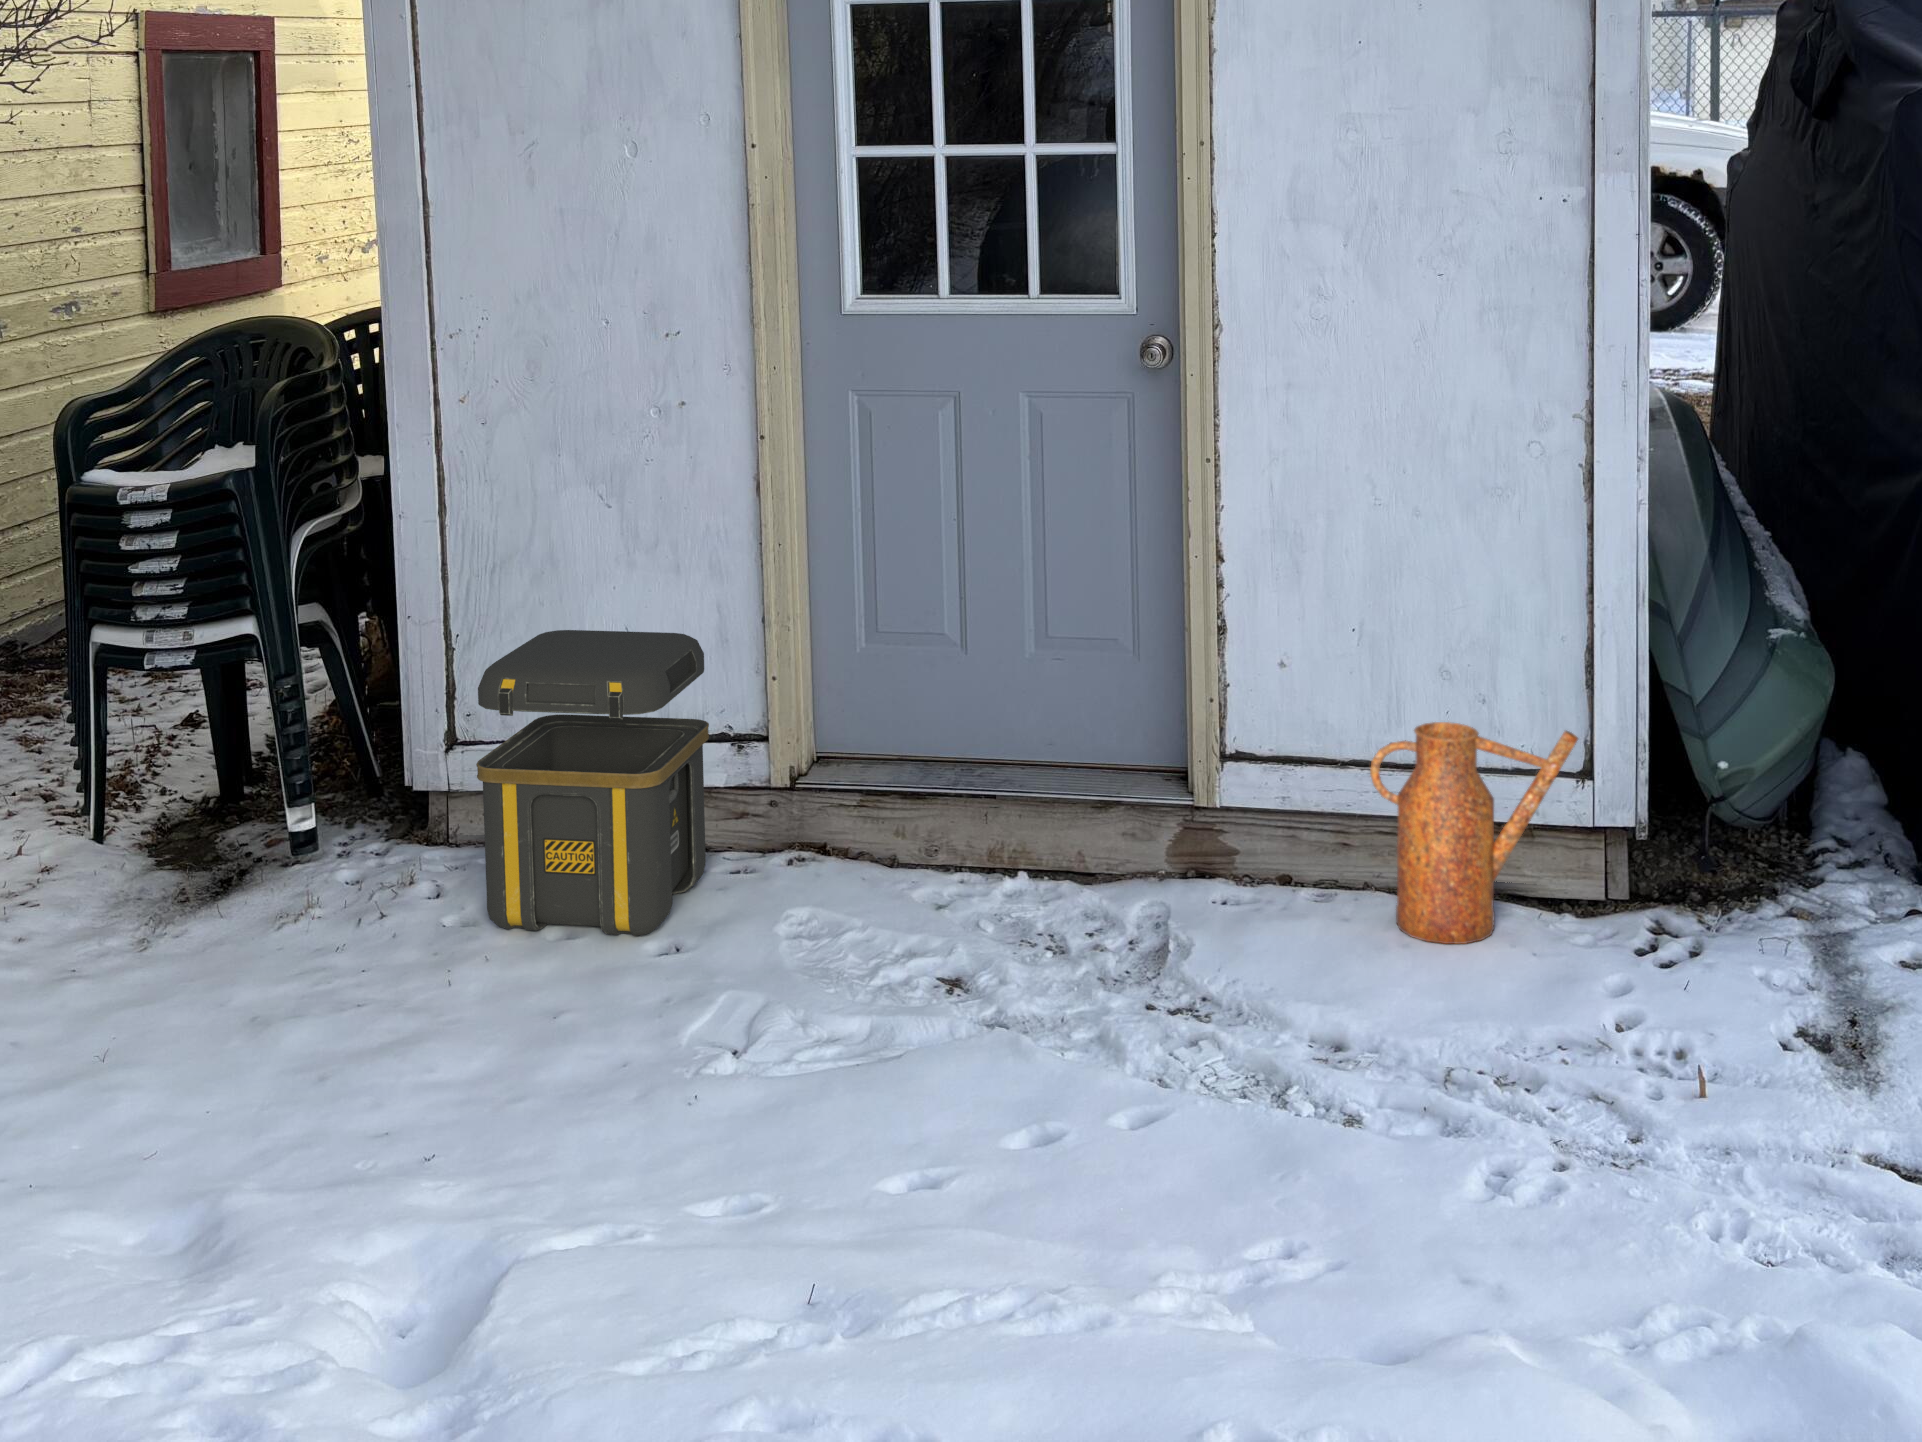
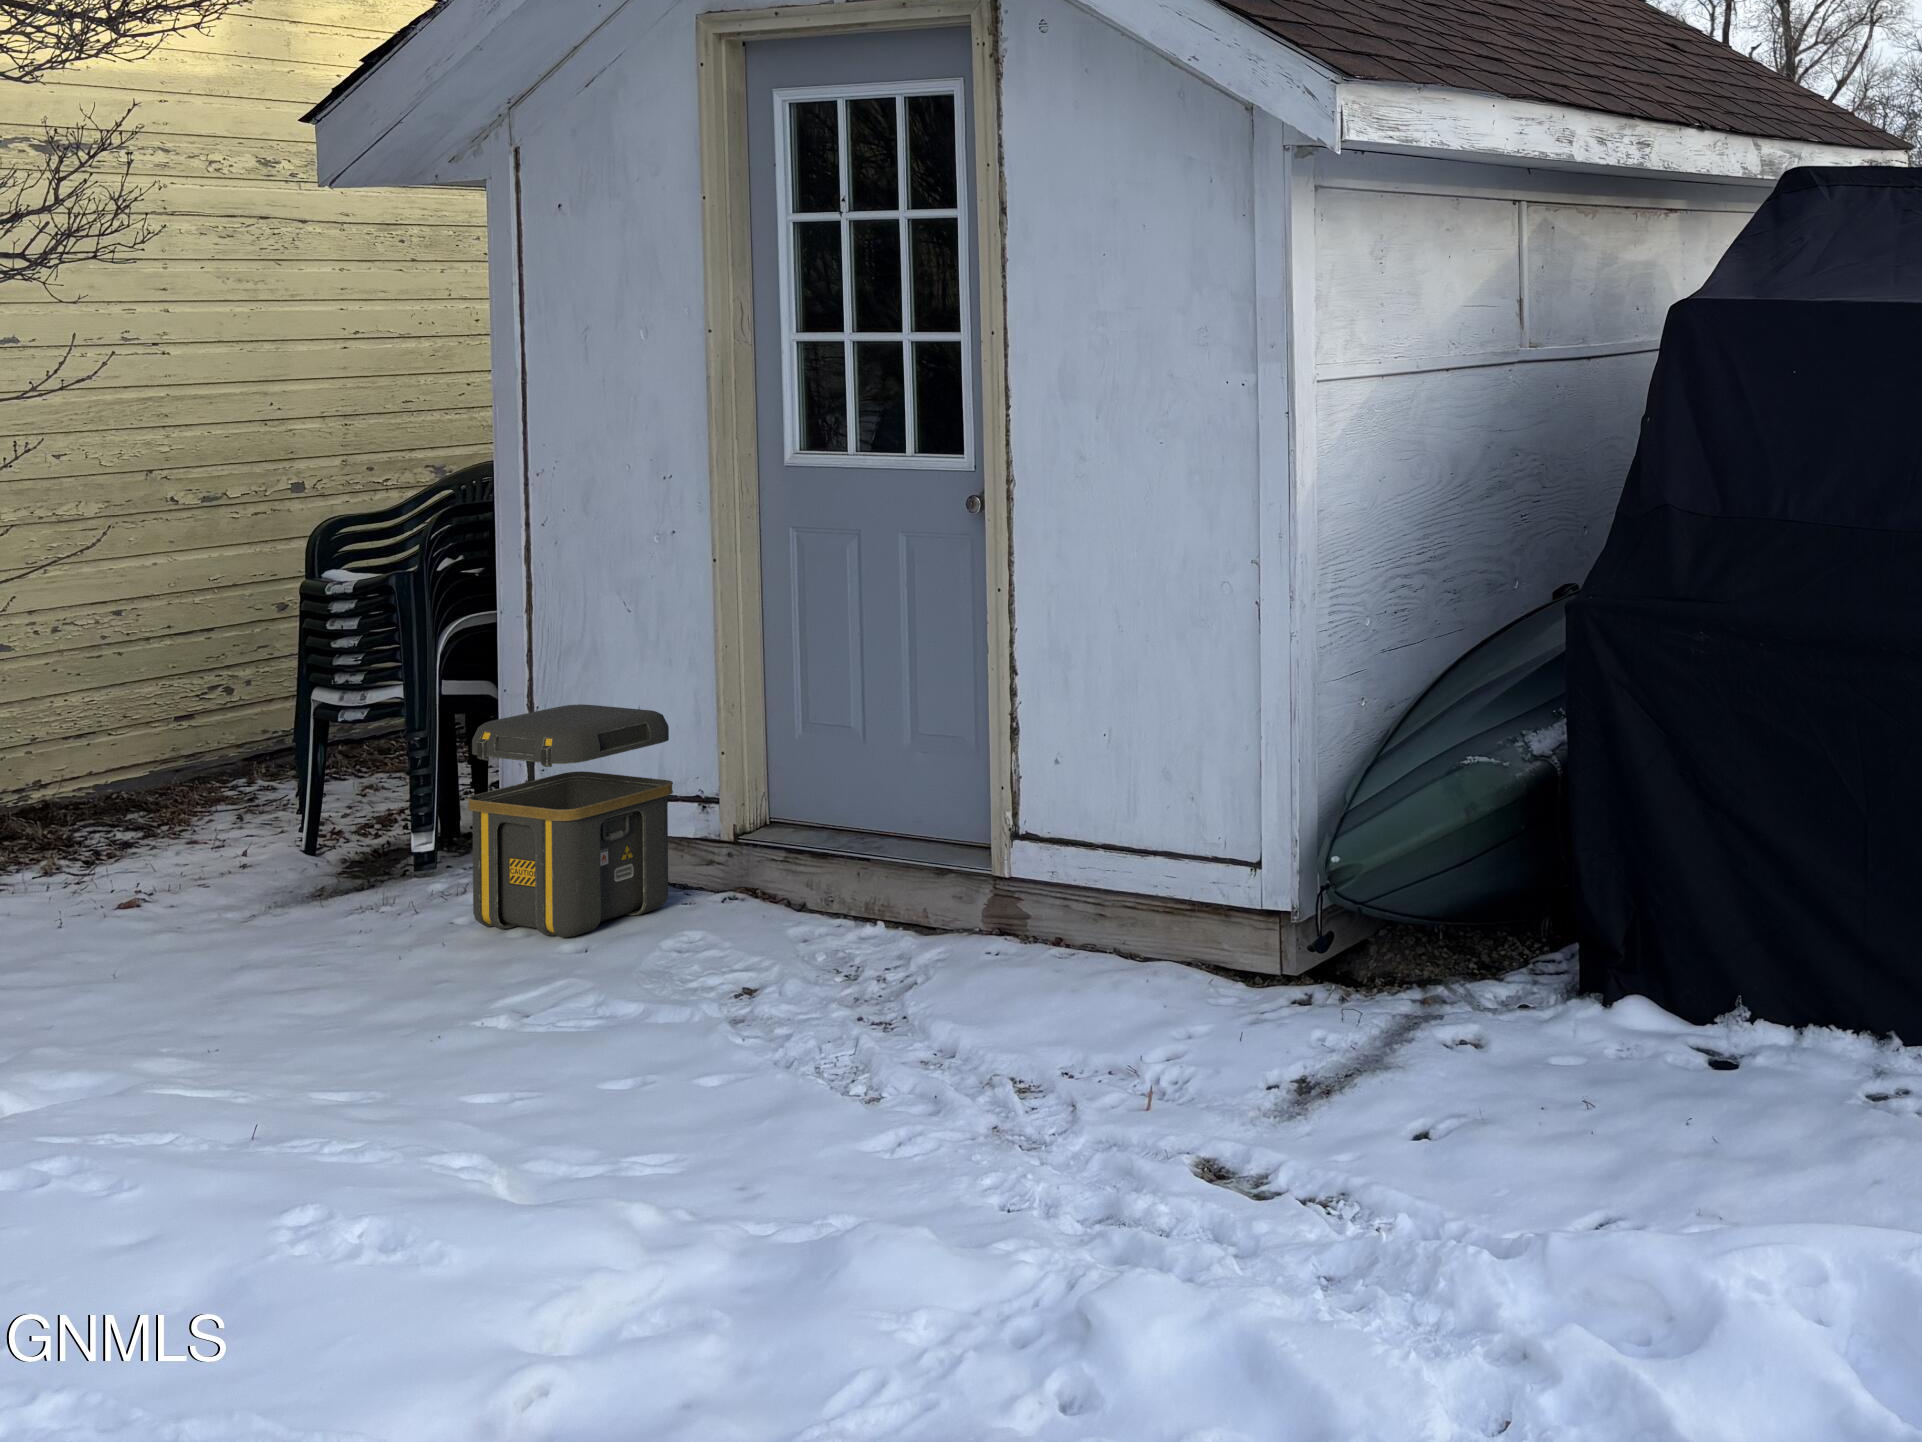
watering can: present [1370,722,1578,944] -> none [1082,812,1223,993]

